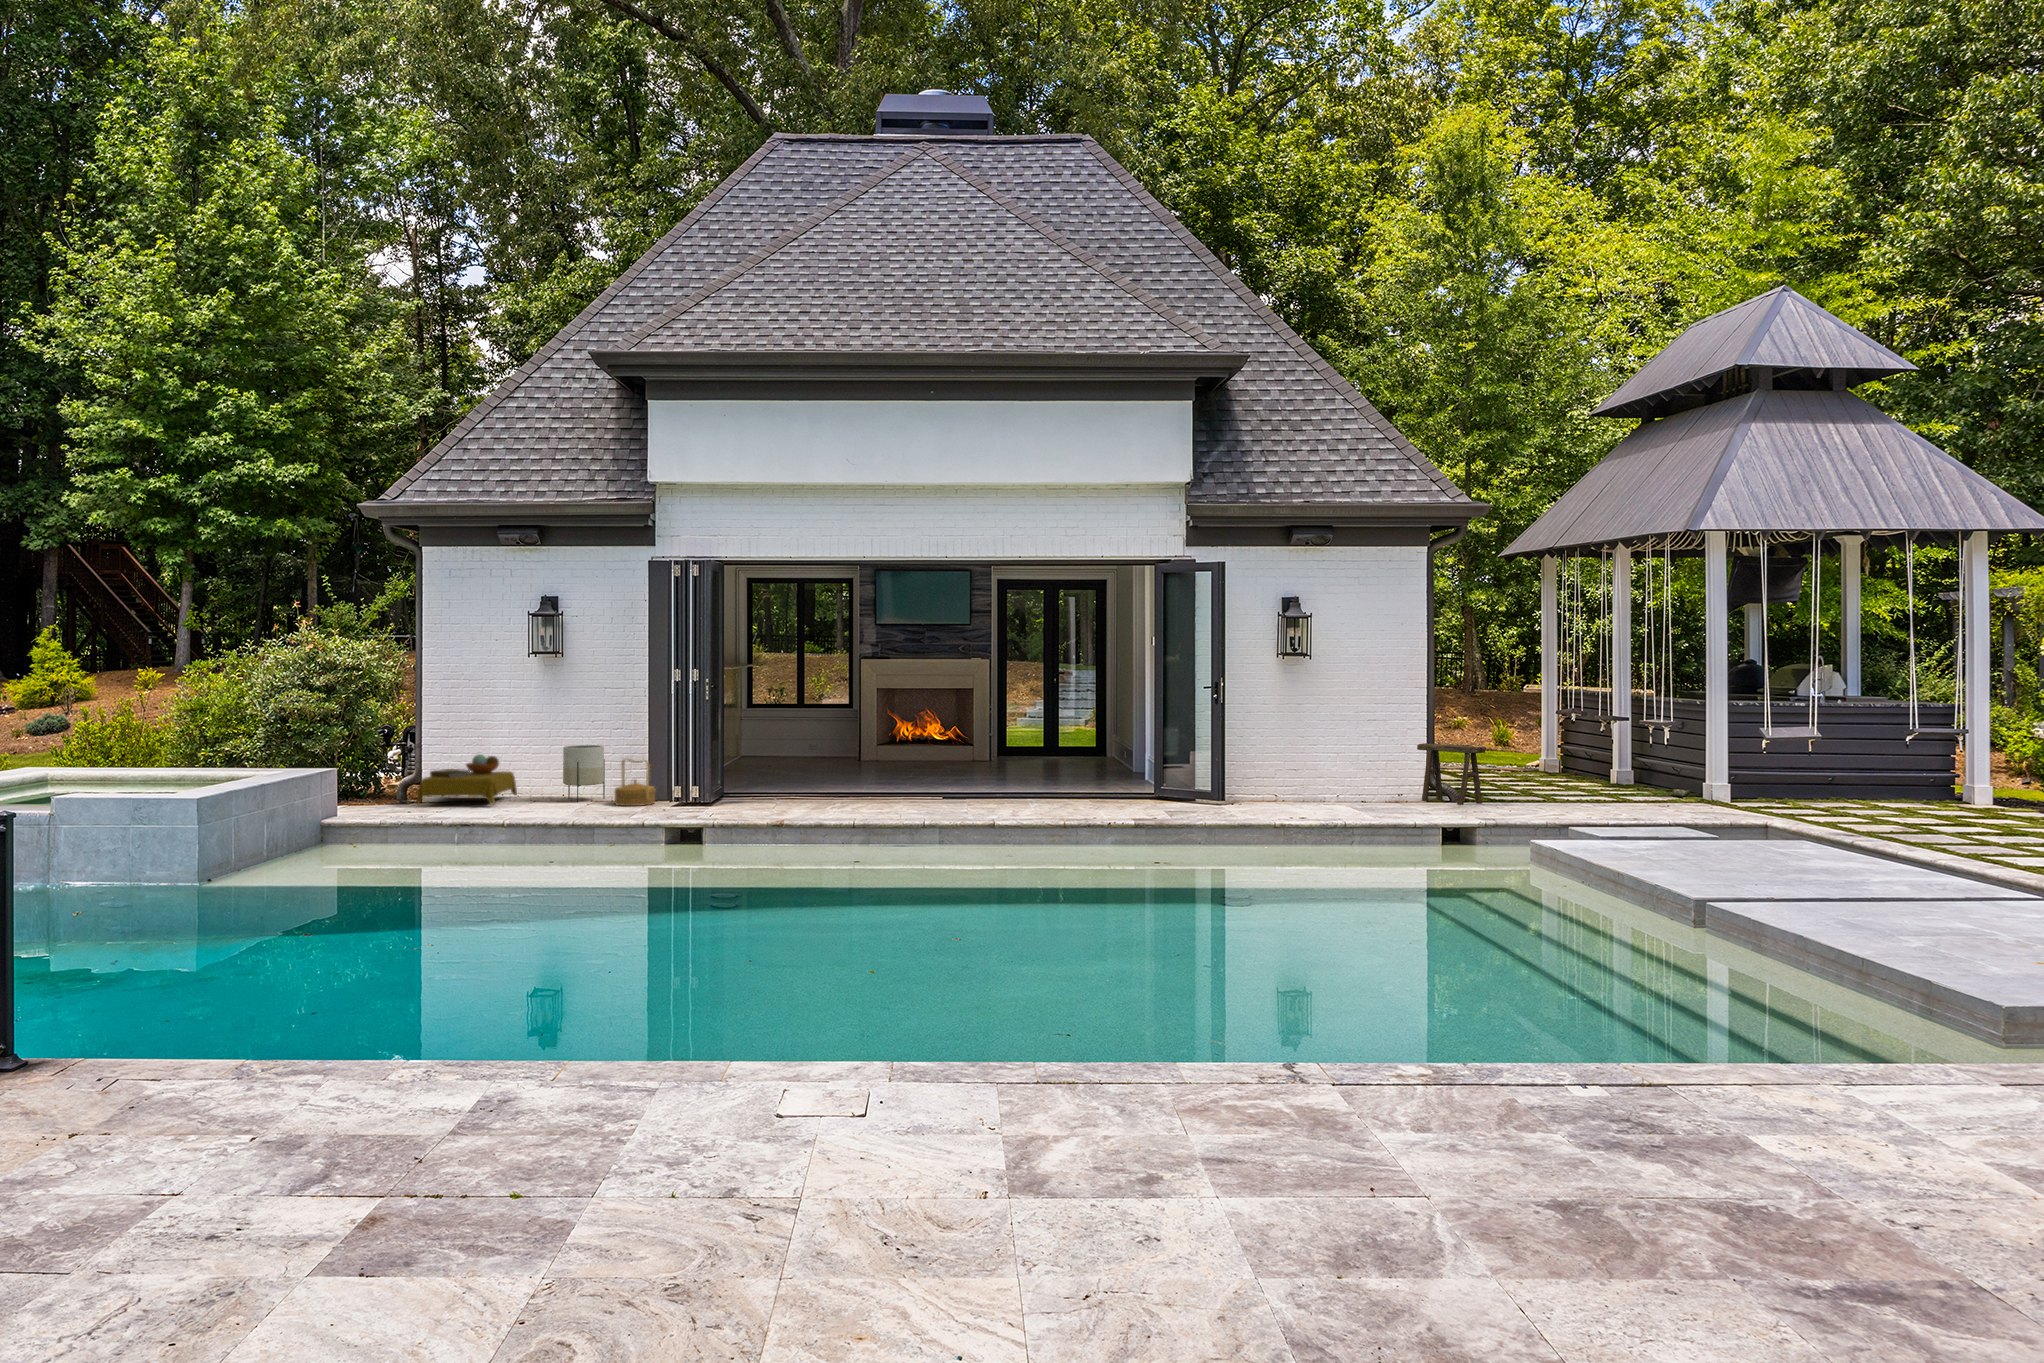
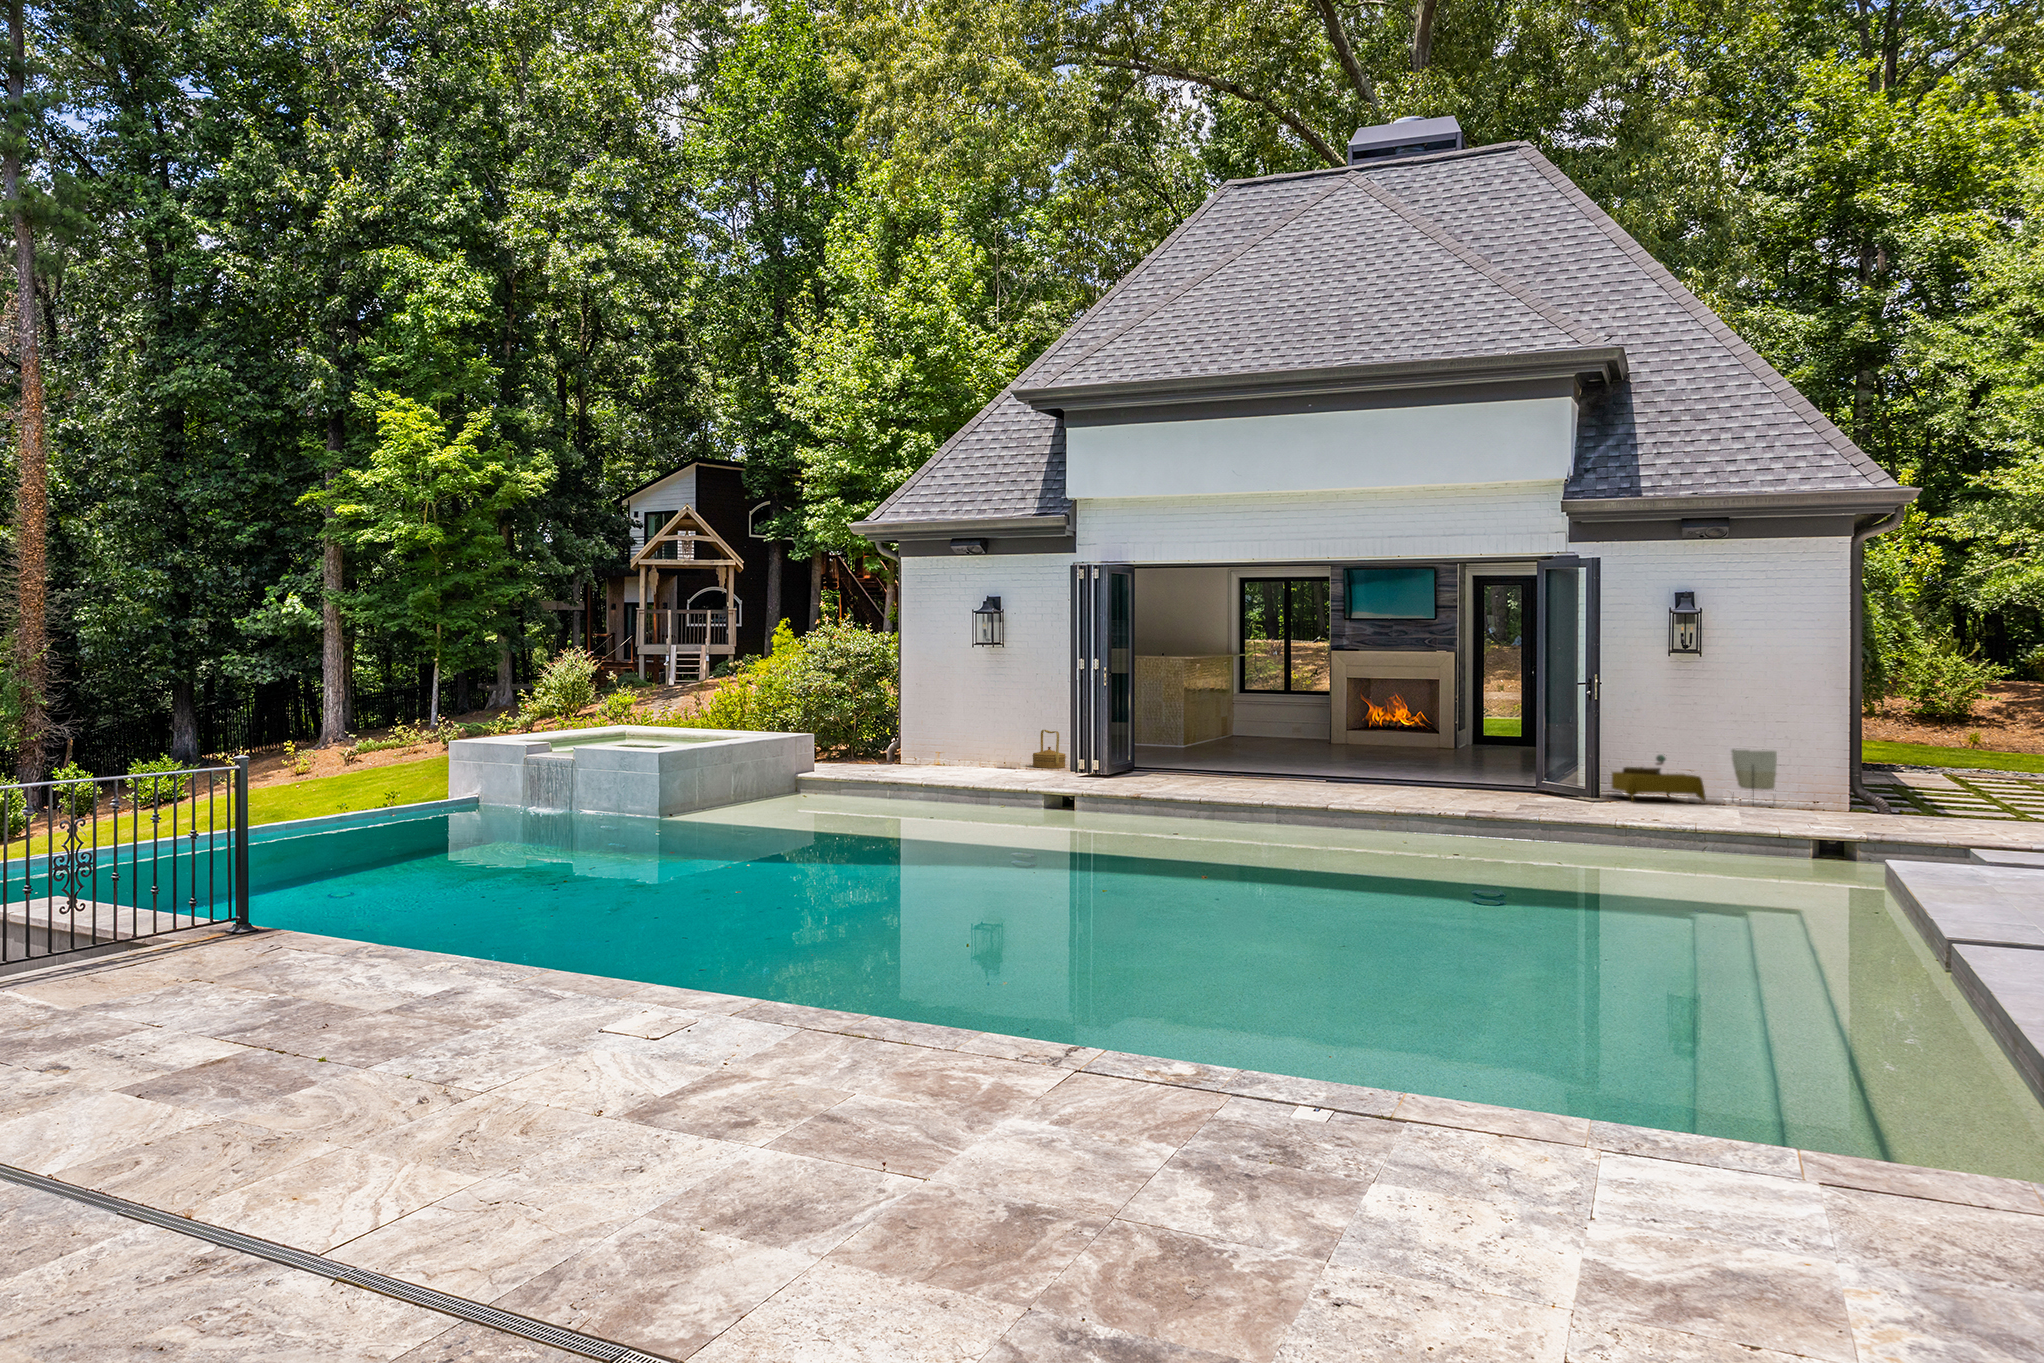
stool: present [1417,743,1486,805] -> none [1833,749,1909,815]
planter: present [563,745,605,802] -> present [1731,749,1777,792]
side table: present [417,754,517,805] -> present [1612,755,1706,801]

